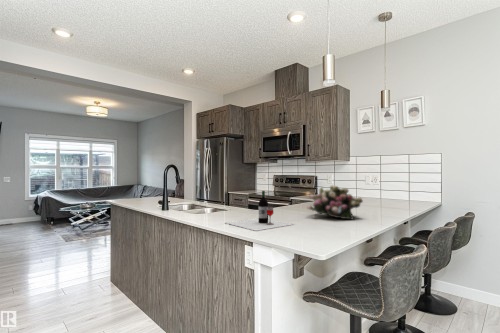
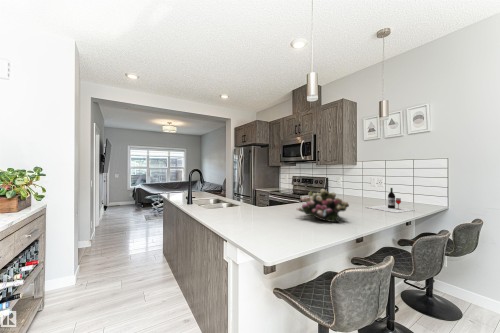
wine bottle: present [226,191,293,231] -> present [367,188,413,213]

